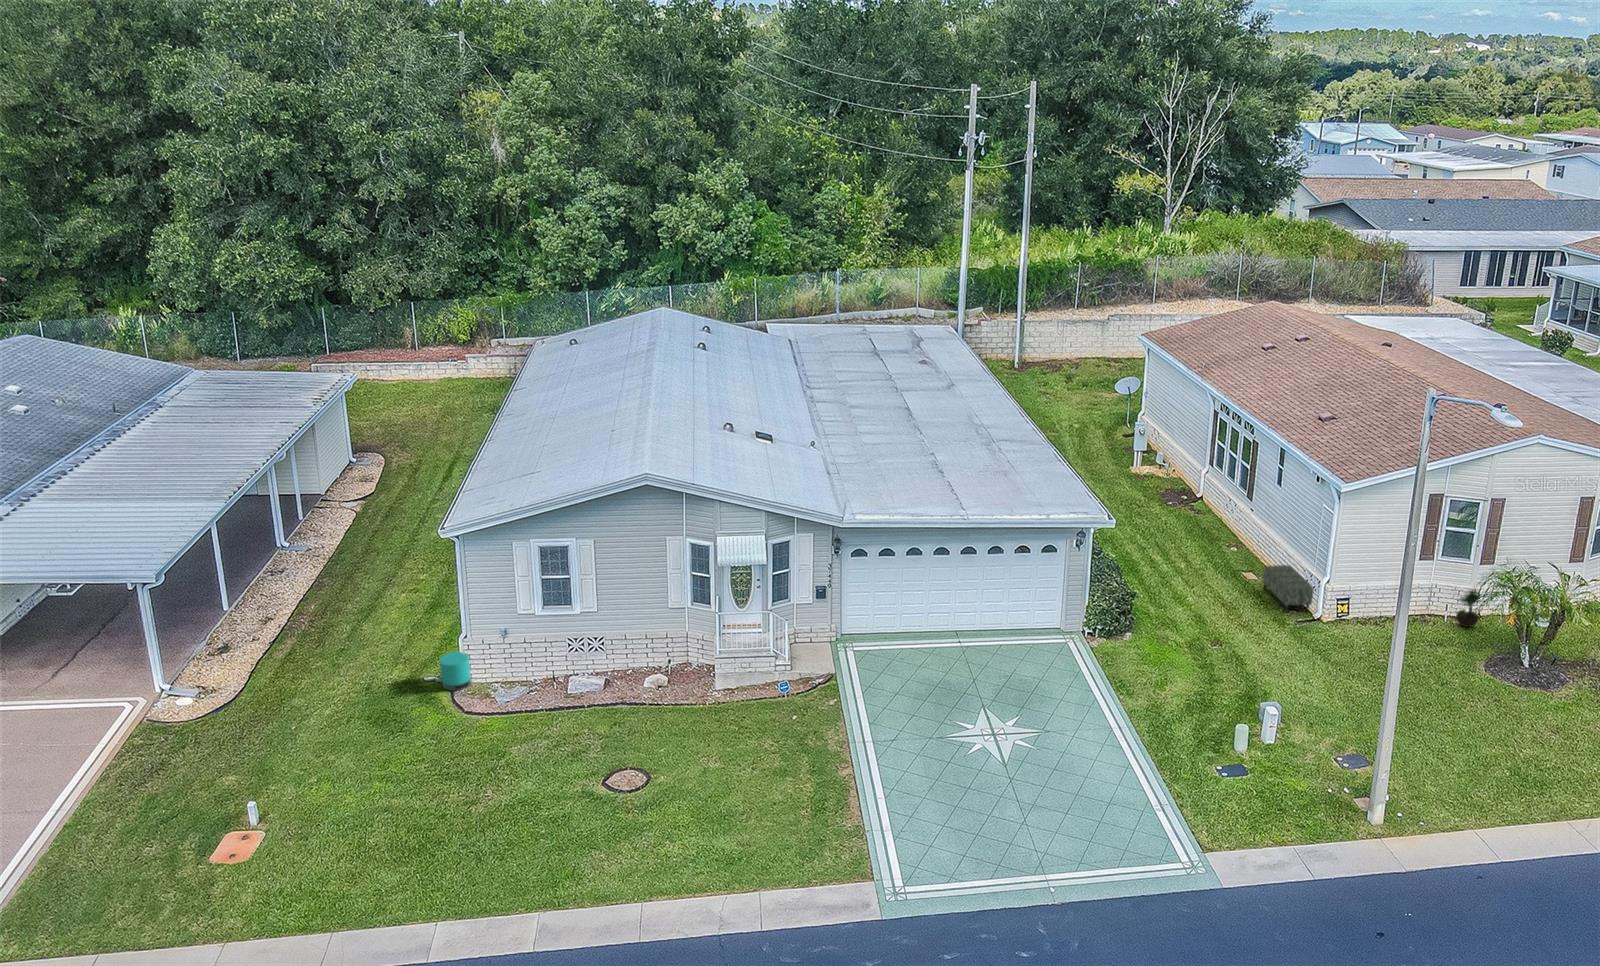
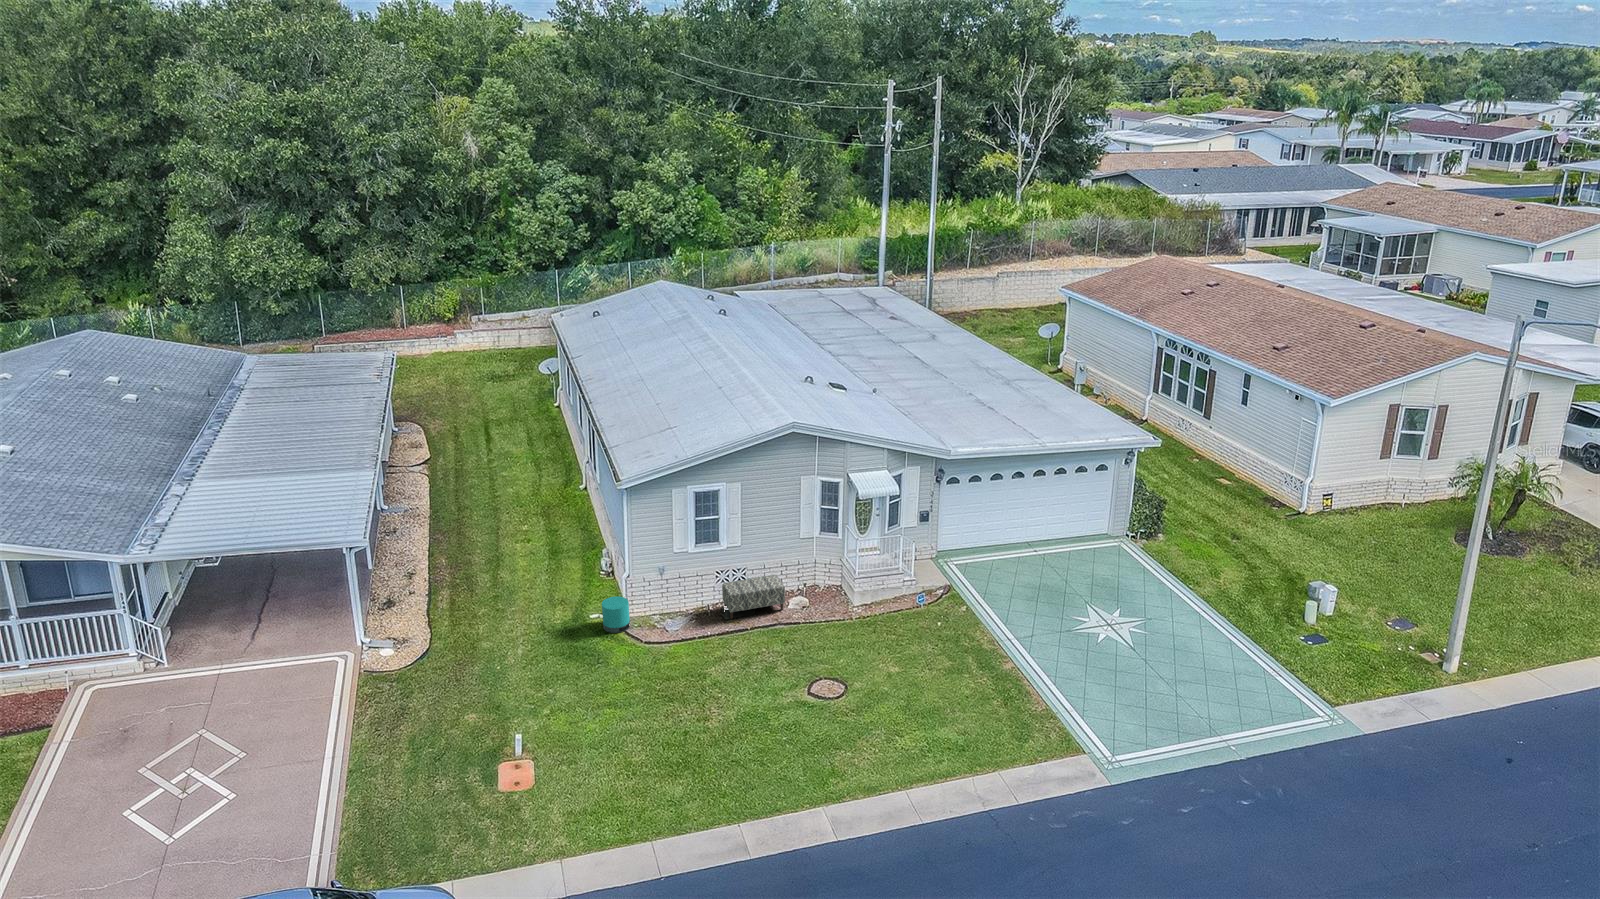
bench: present [1263,565,1314,612] -> present [722,575,785,619]
potted tree: present [1456,589,1482,627] -> none [1396,472,1423,505]

